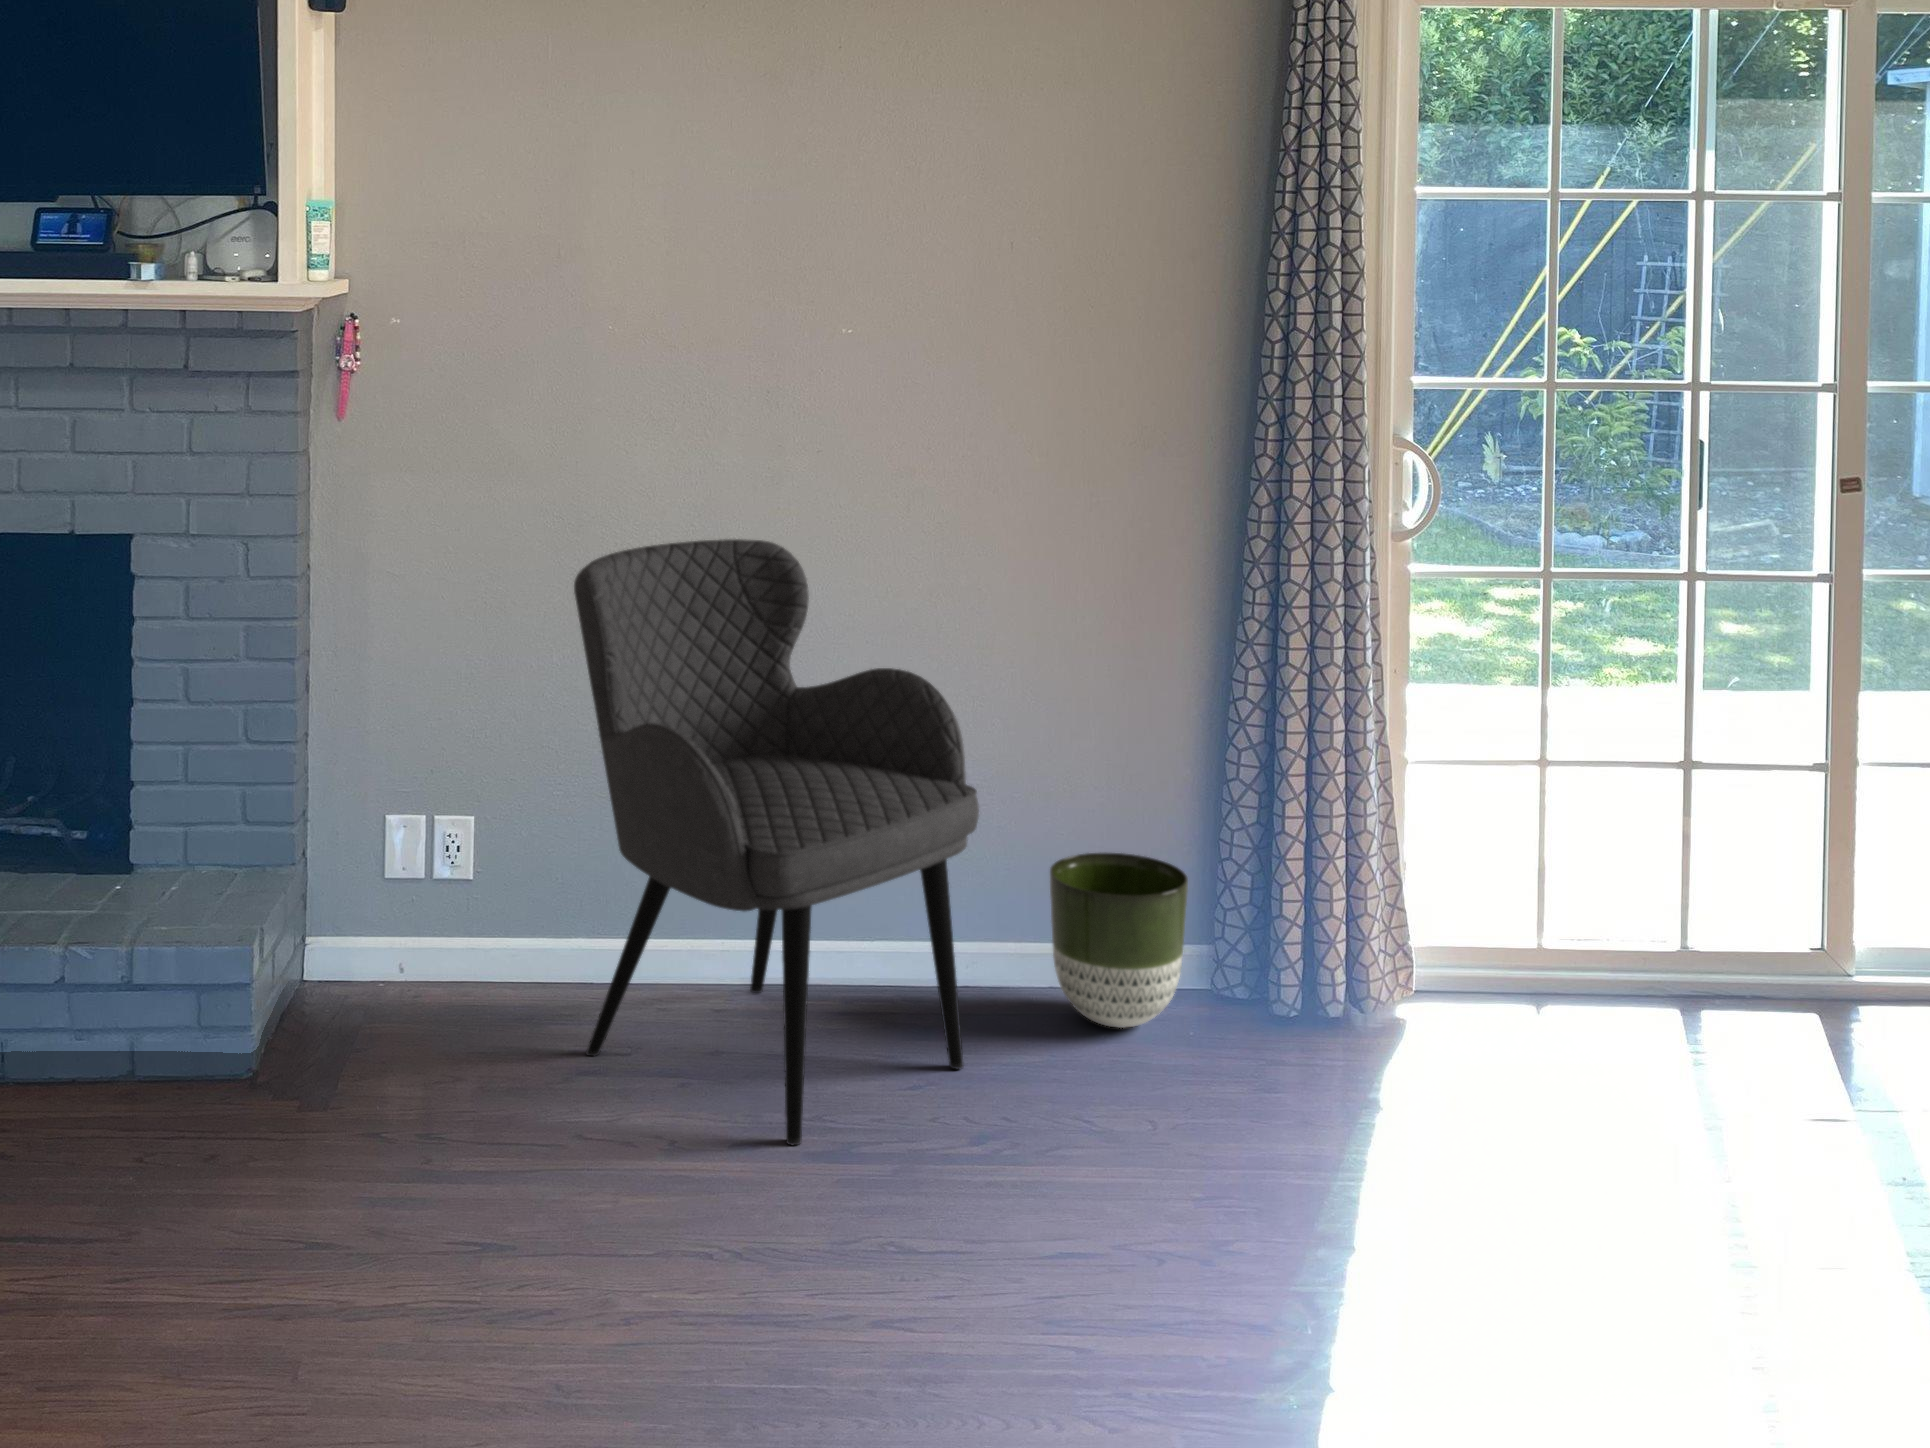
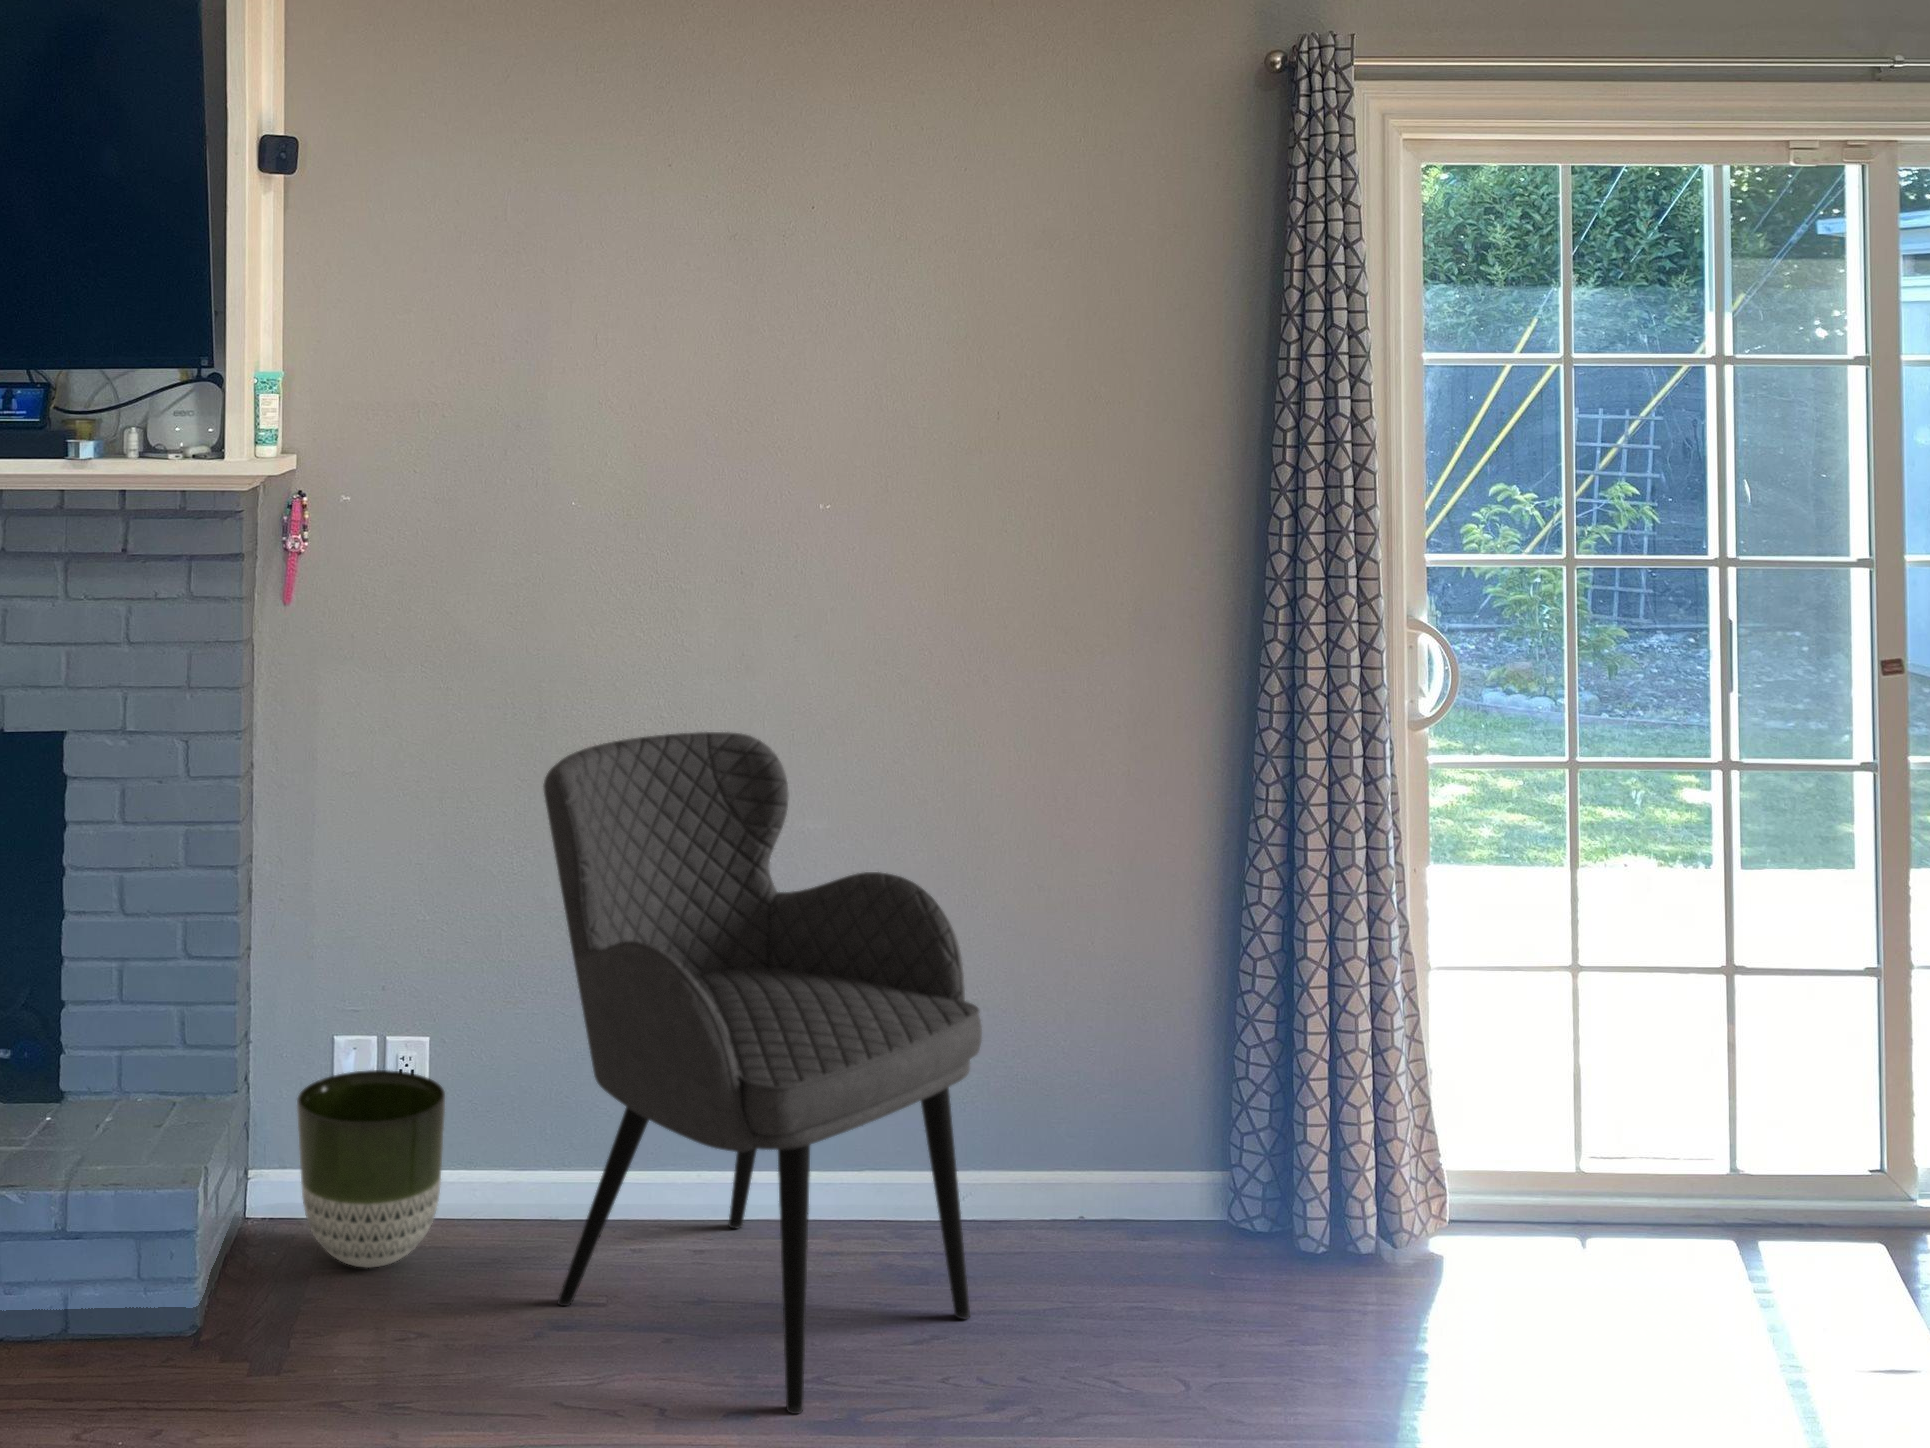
planter: present [1050,853,1188,1028] -> present [297,1070,445,1268]

